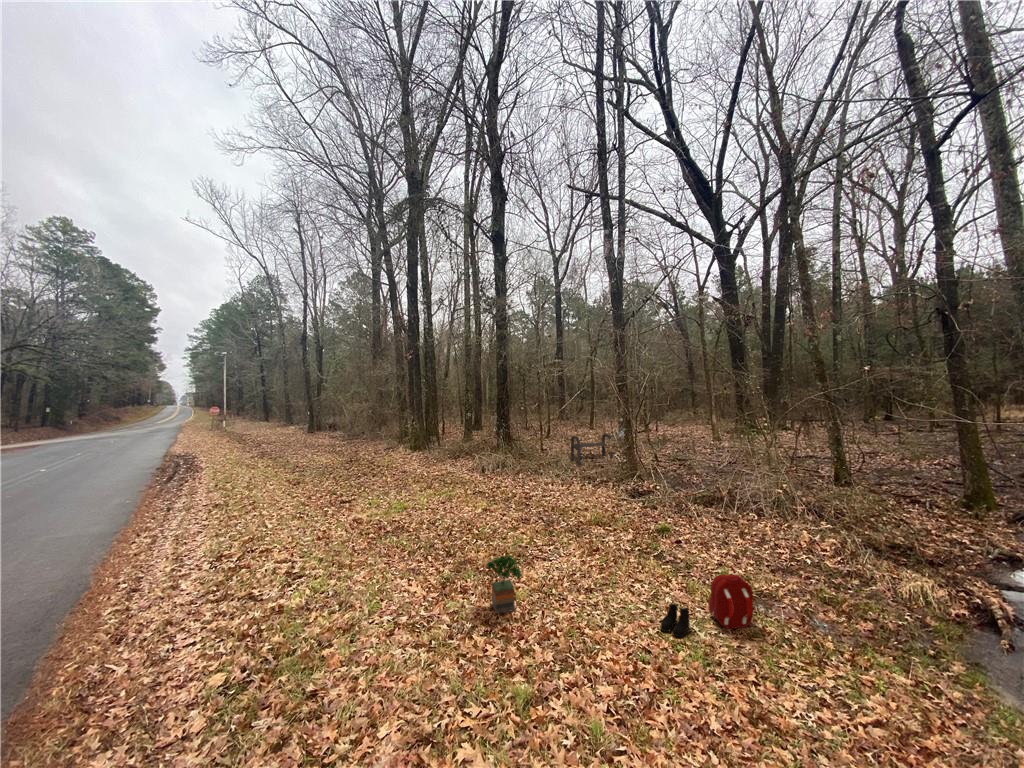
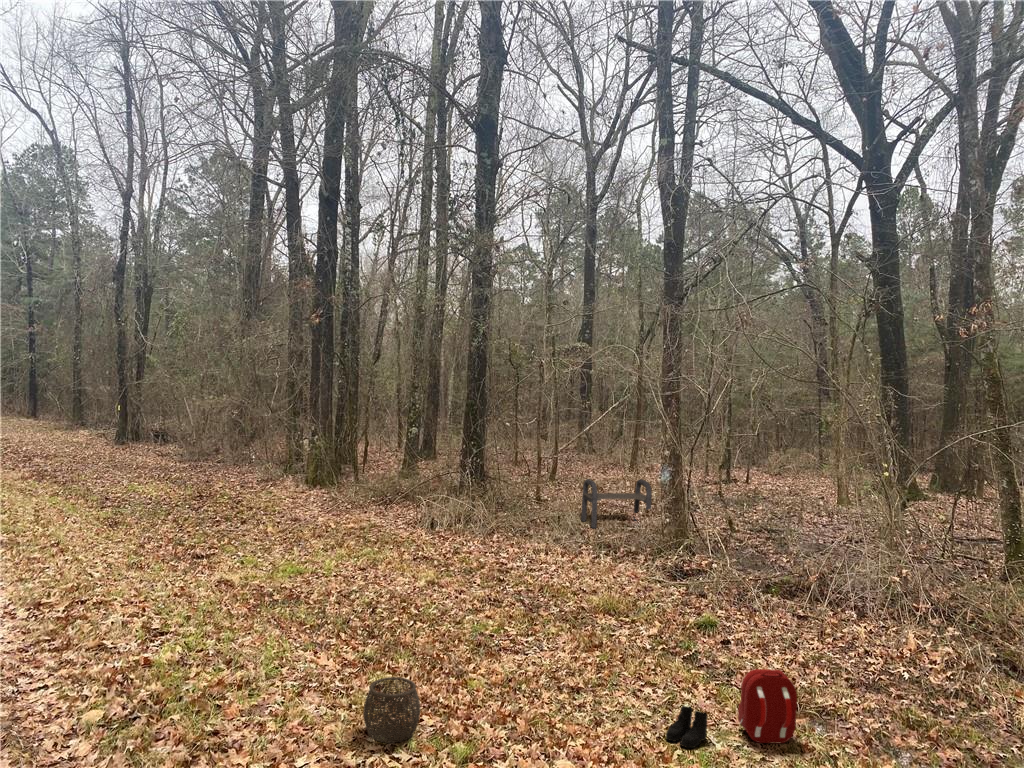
potted tree: present [487,555,521,614] -> none [425,628,477,710]
woven basket: none [446,596,486,648] -> present [363,677,421,743]

